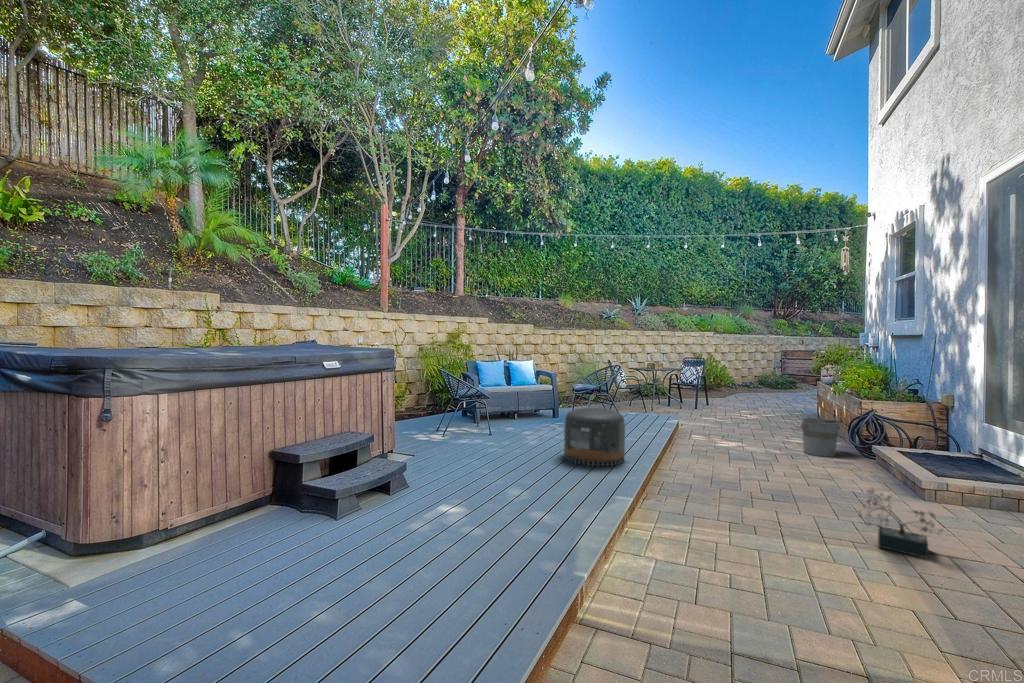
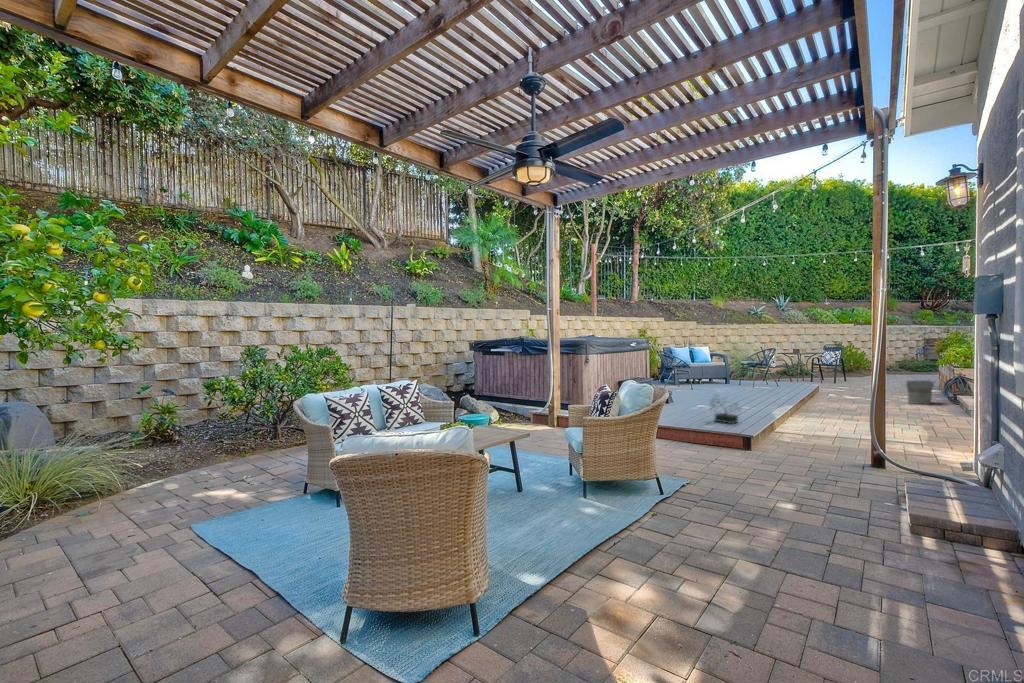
pouf: present [564,408,625,466] -> none [740,371,778,402]
decorative plant: present [859,489,943,558] -> present [711,399,741,423]

